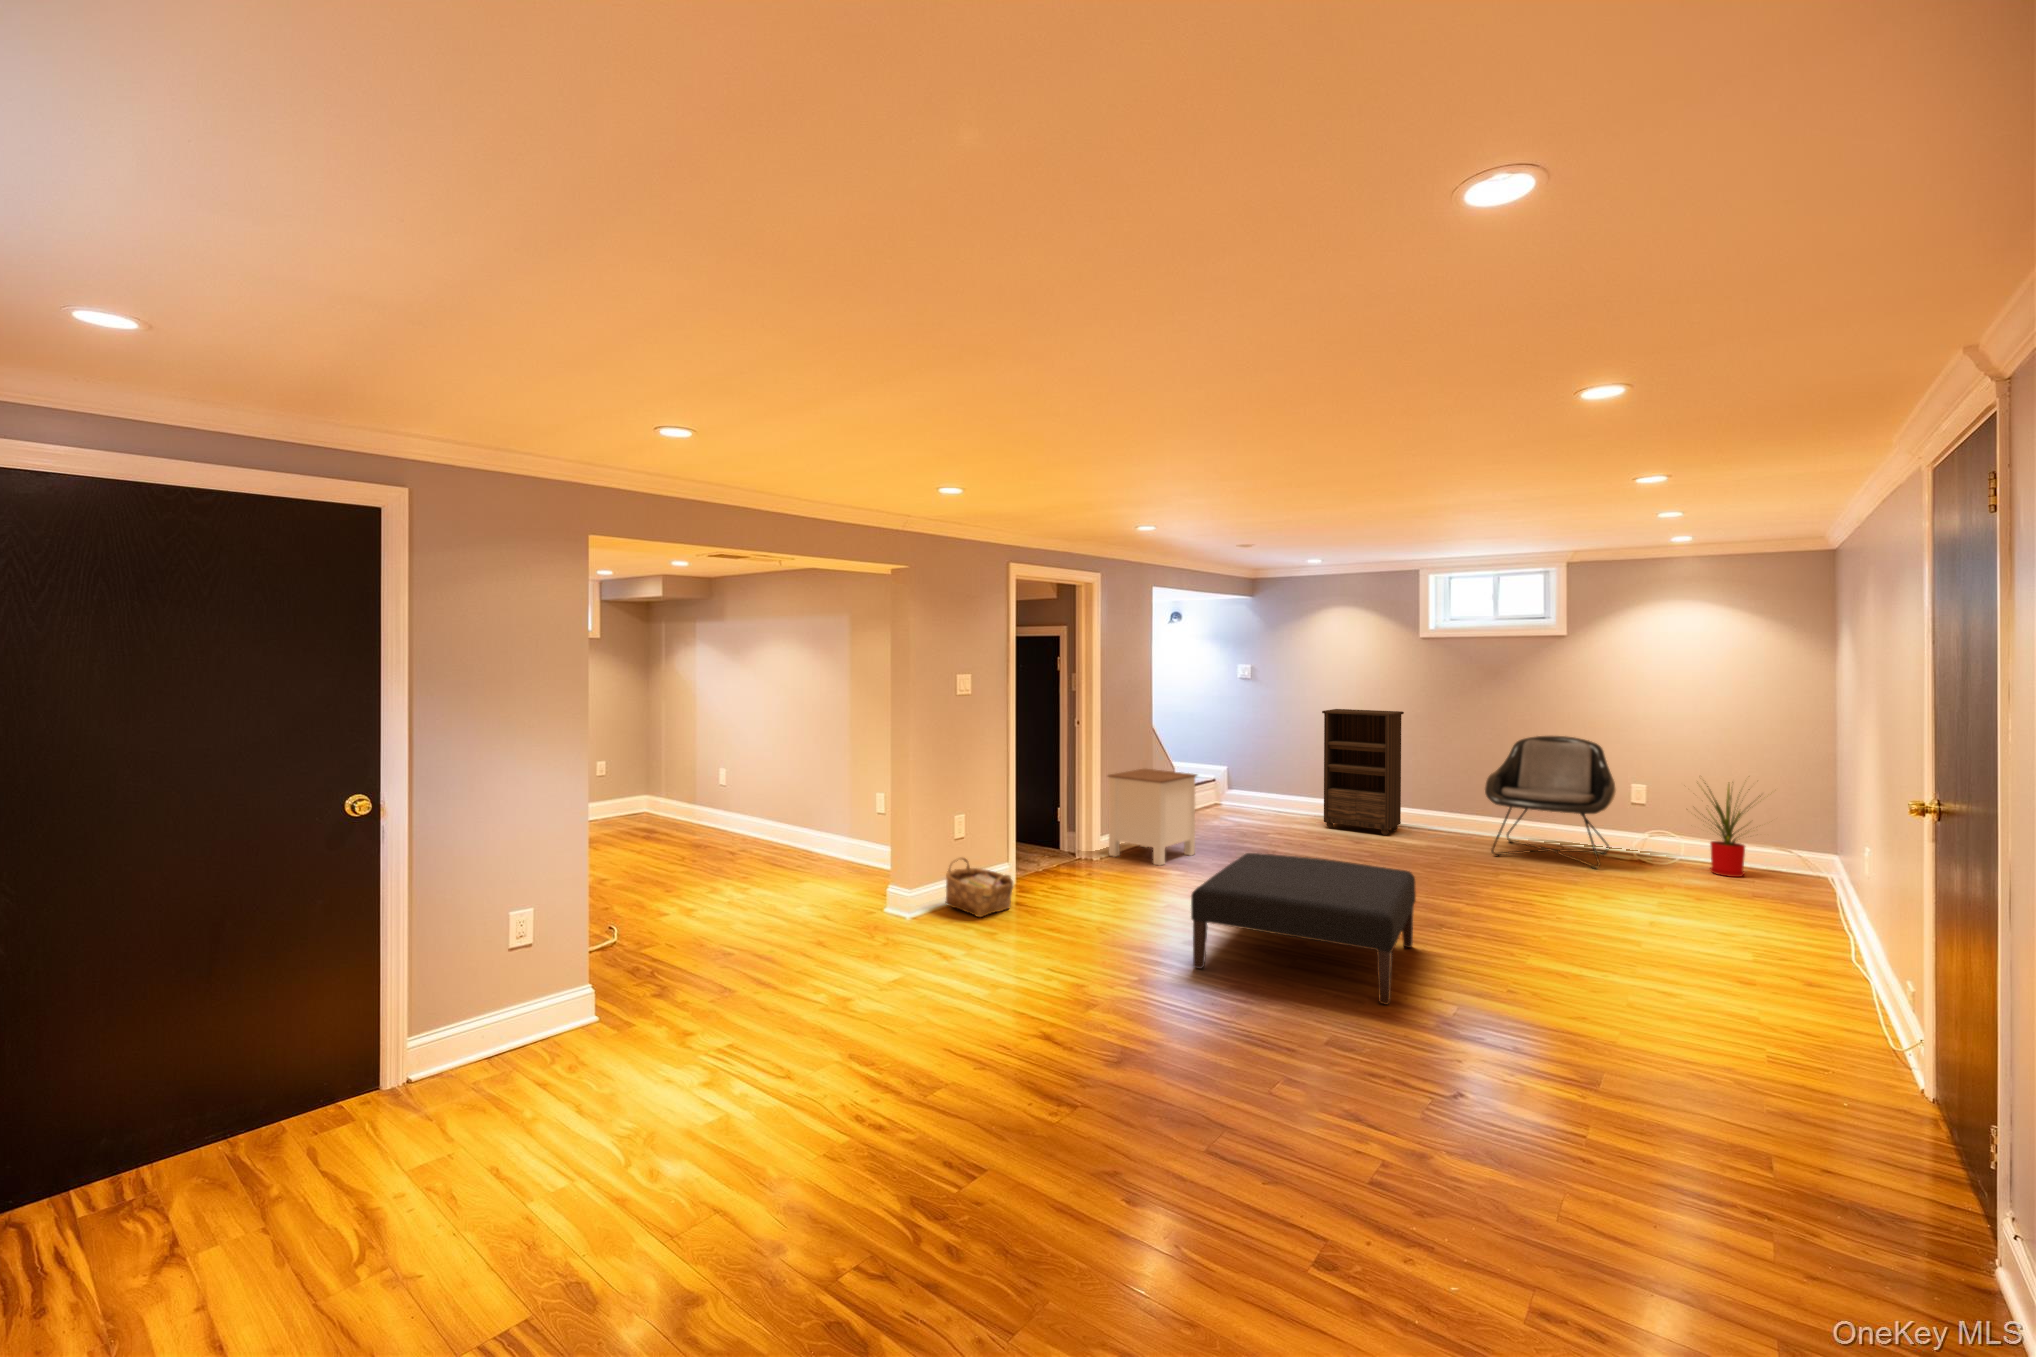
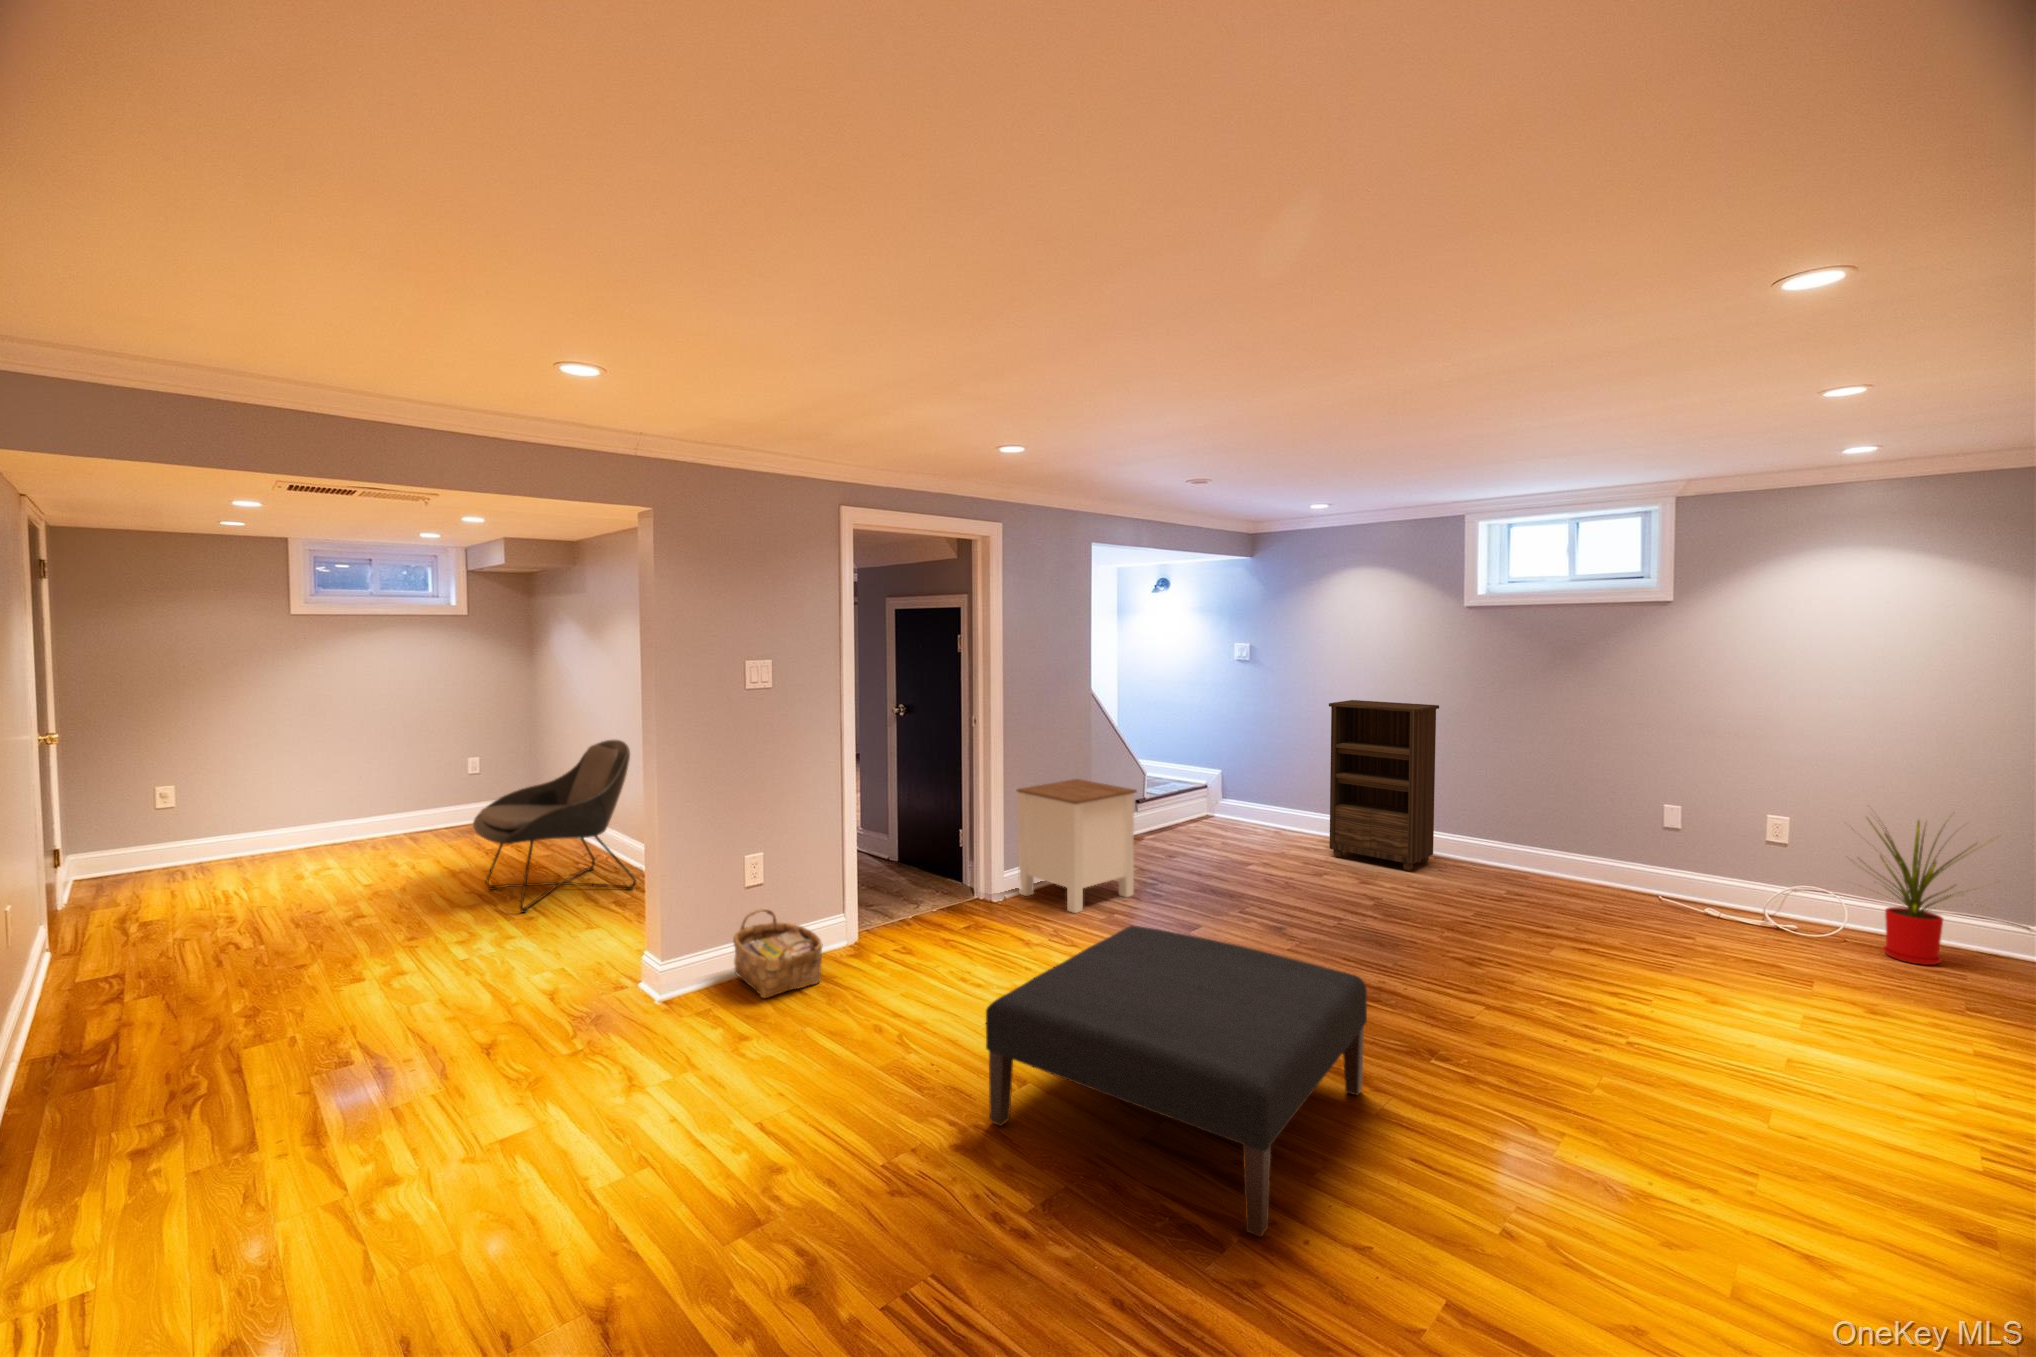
lounge chair: present [1485,736,1616,869] -> present [473,740,636,913]

